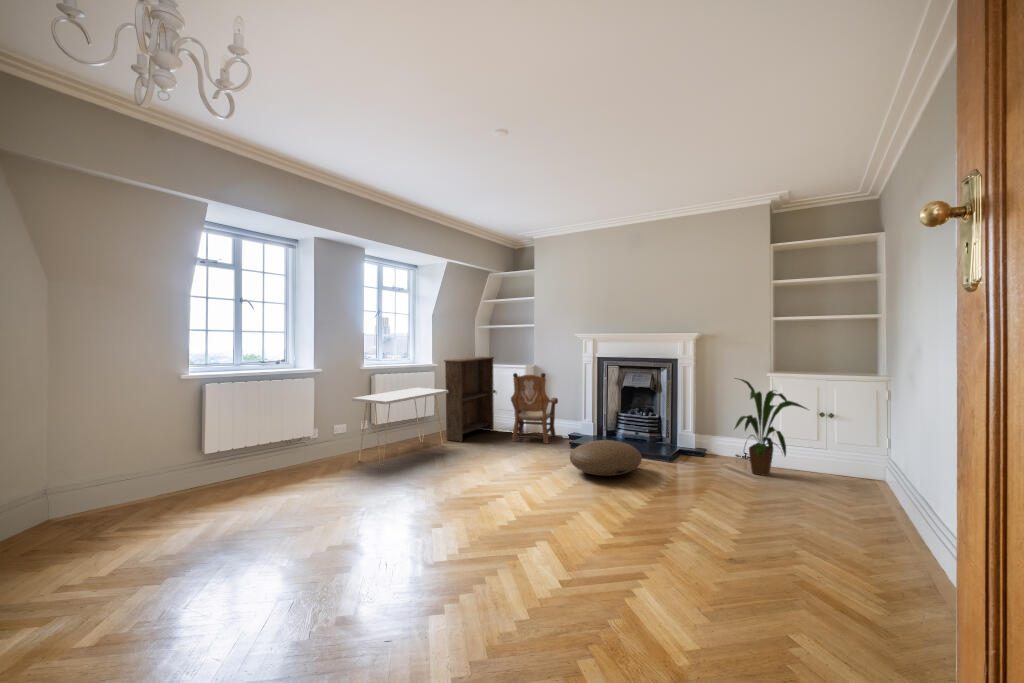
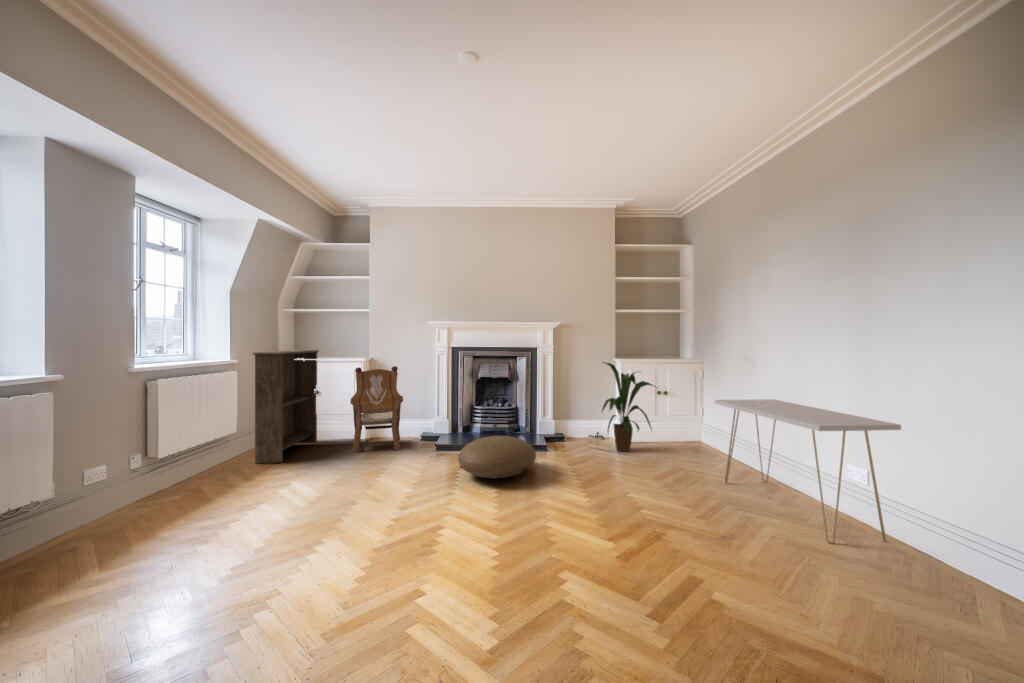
console table: present [352,388,448,465] -> present [715,399,901,544]

